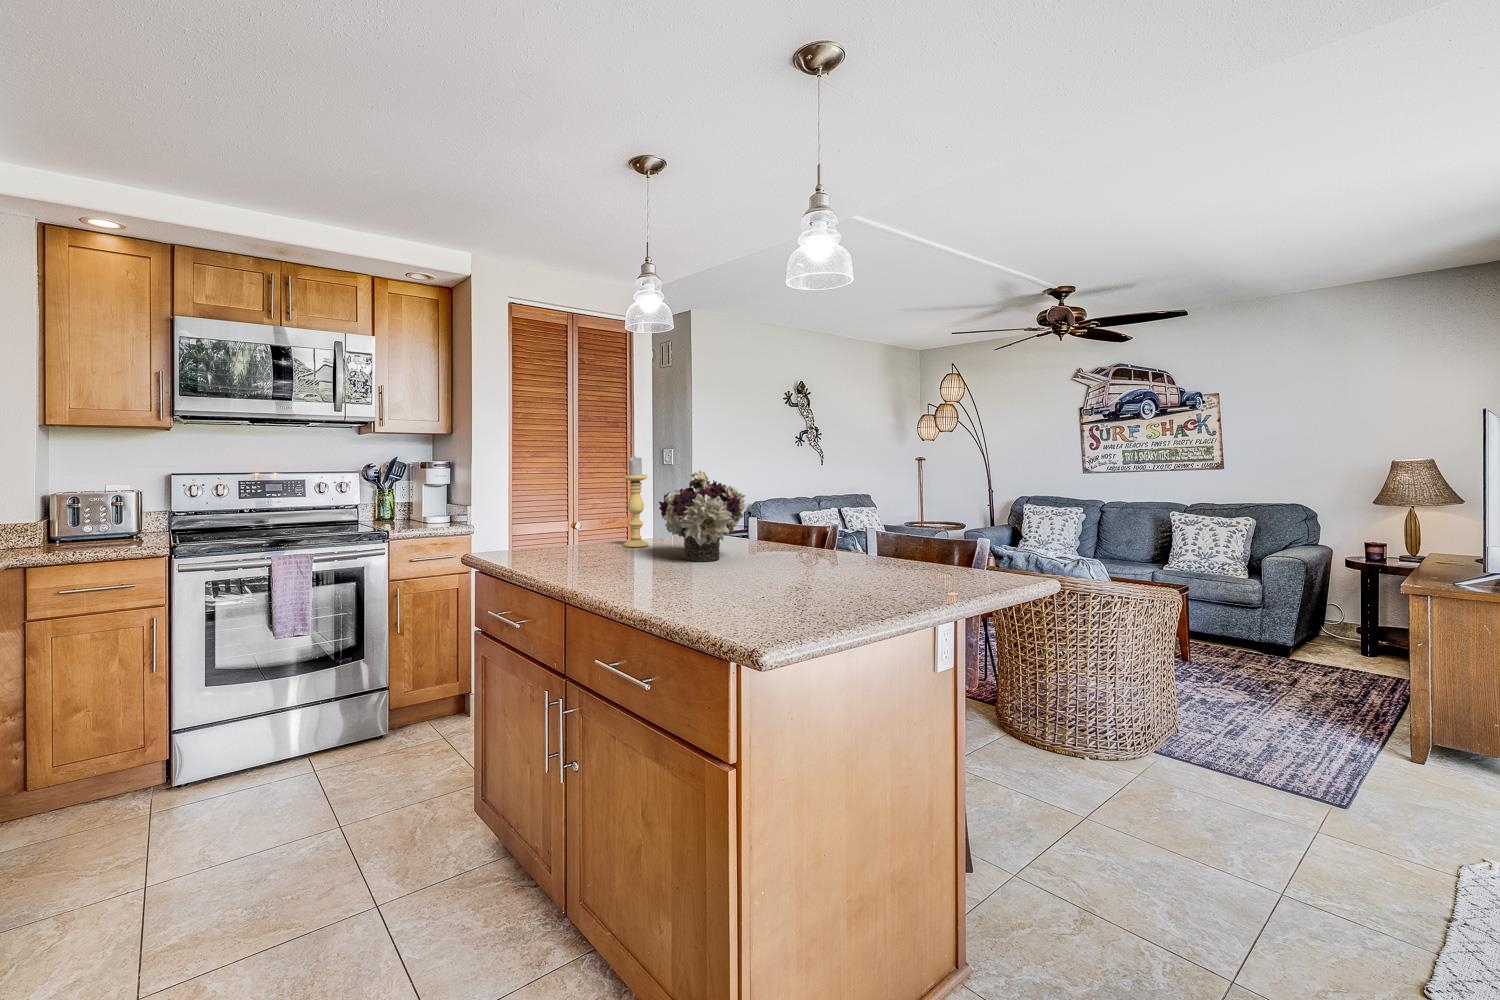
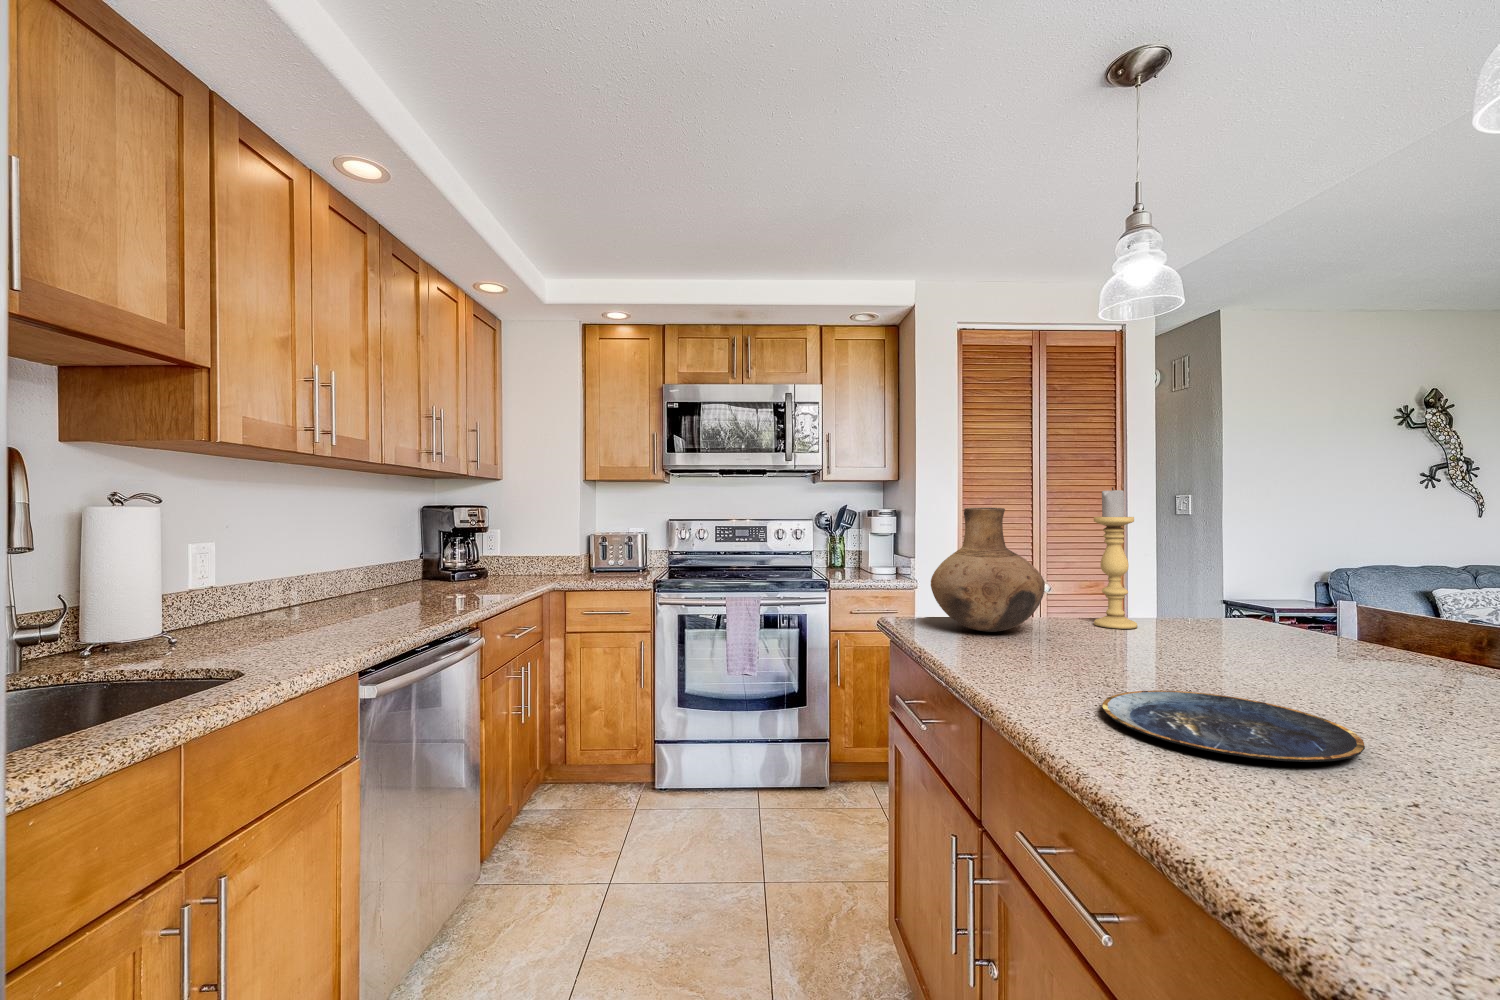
vase: none [519,470,597,557] -> present [931,508,1045,632]
flower arrangement: present [659,470,745,561] -> none [1152,503,1350,673]
plate: none [640,572,742,592] -> present [1103,690,1365,762]

